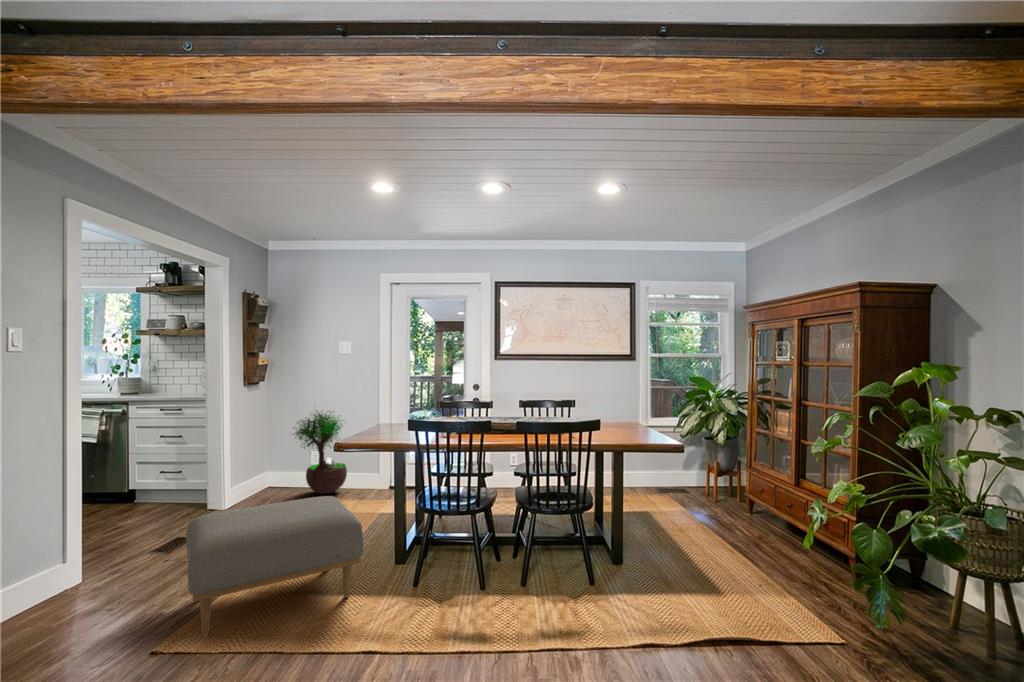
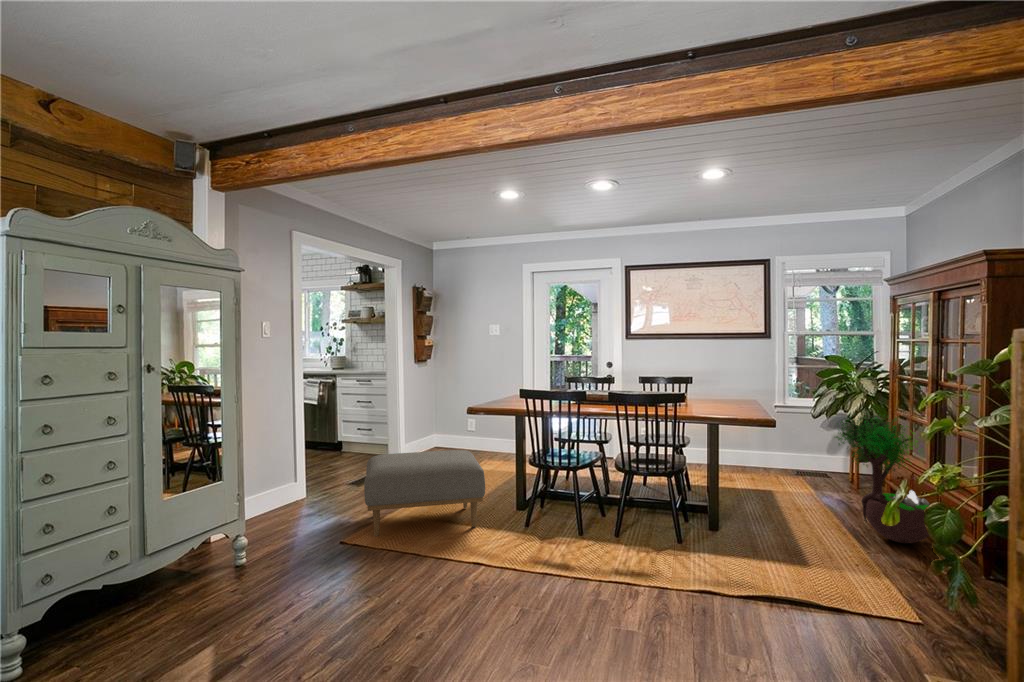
potted tree: present [293,411,347,494] -> present [836,411,931,543]

